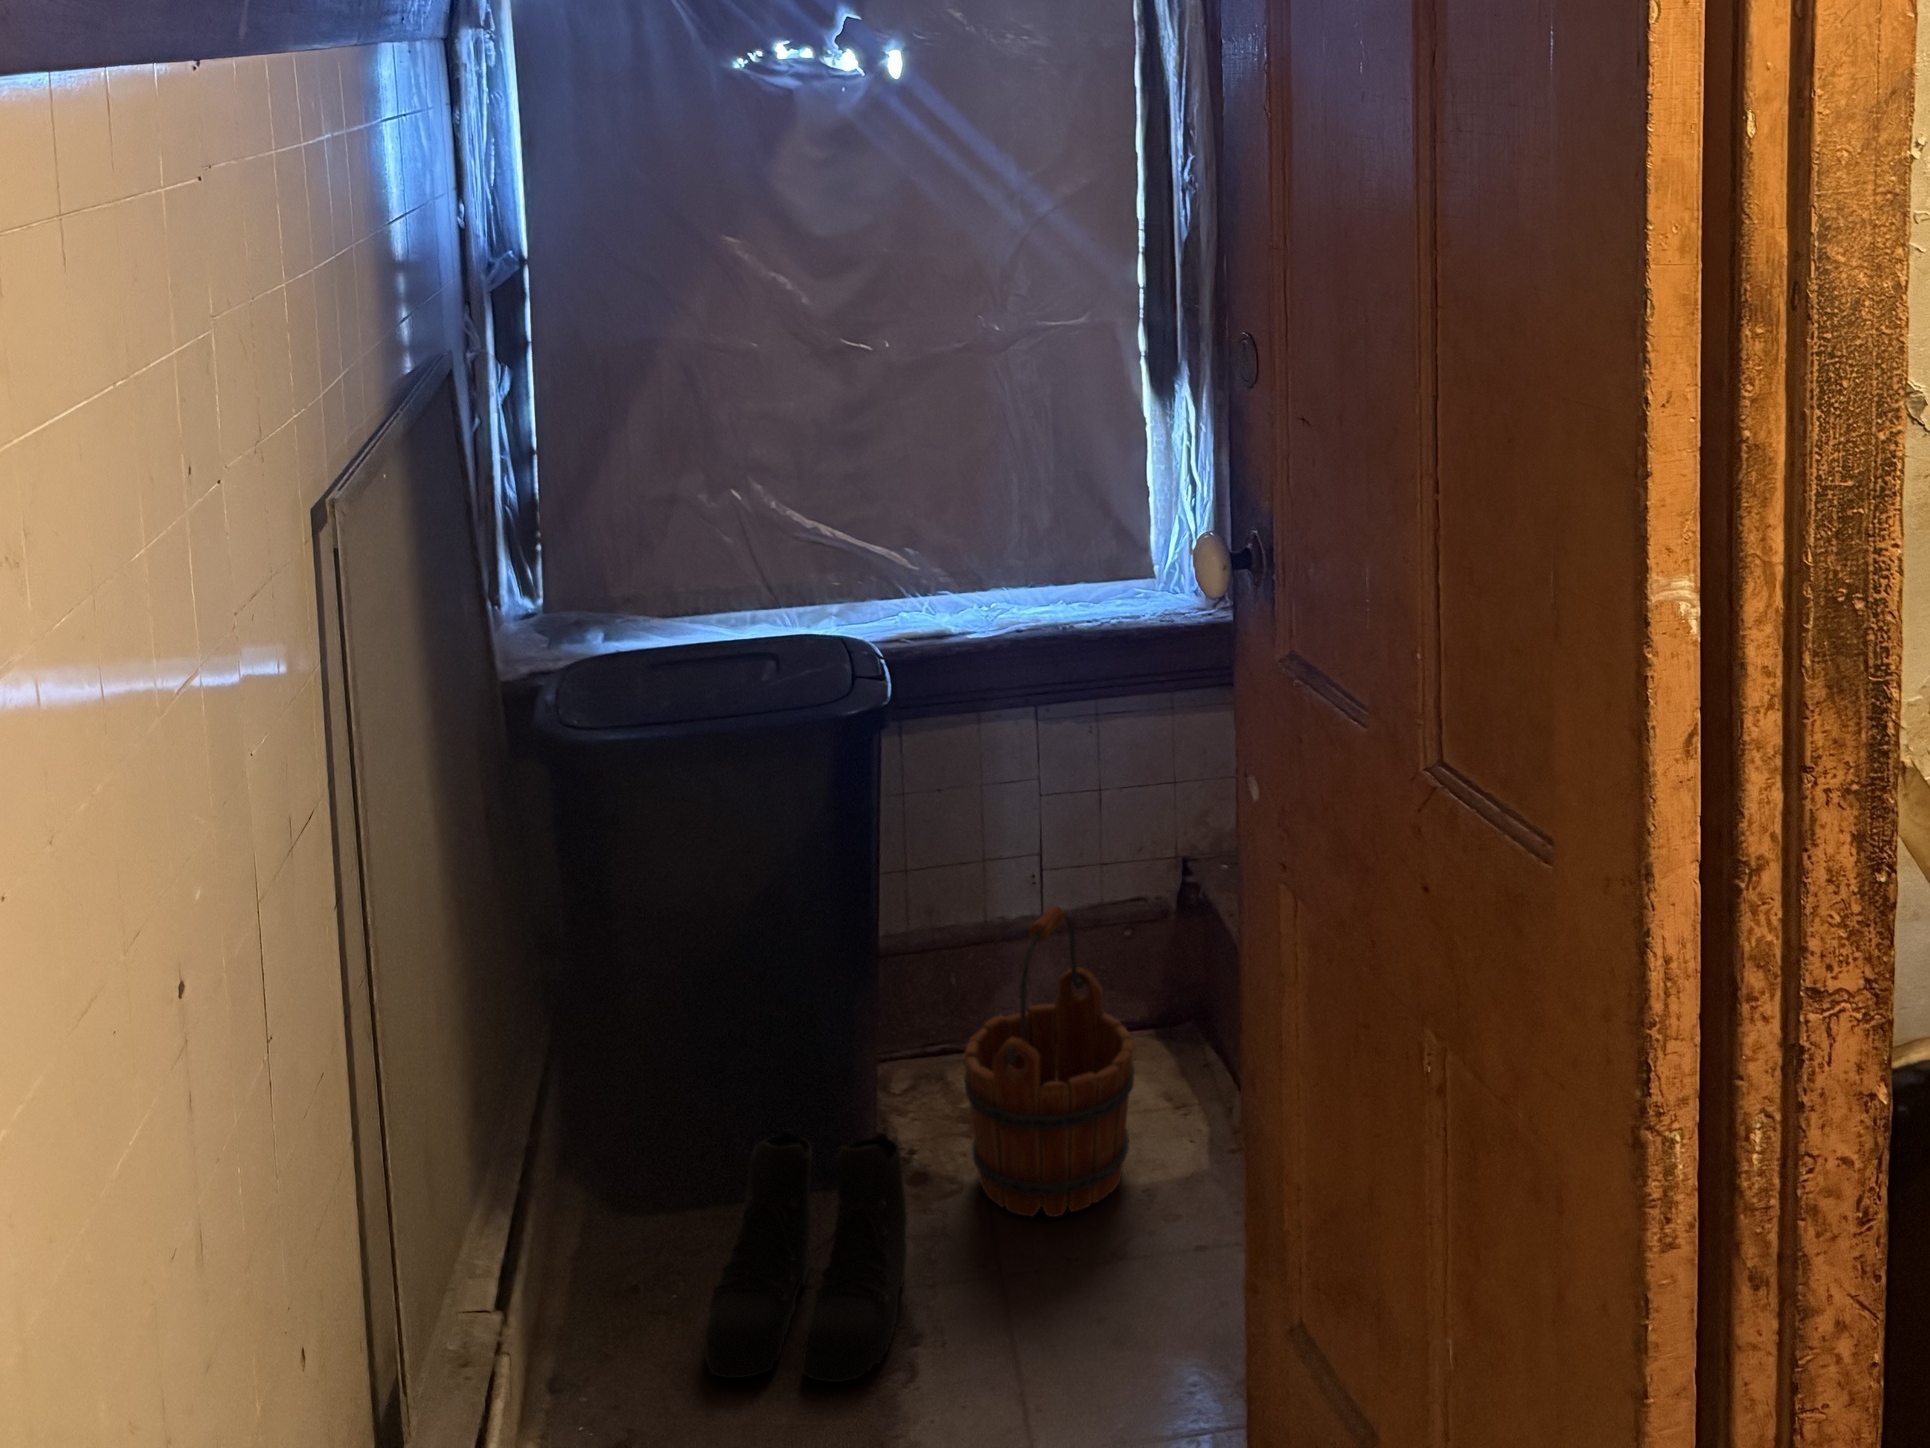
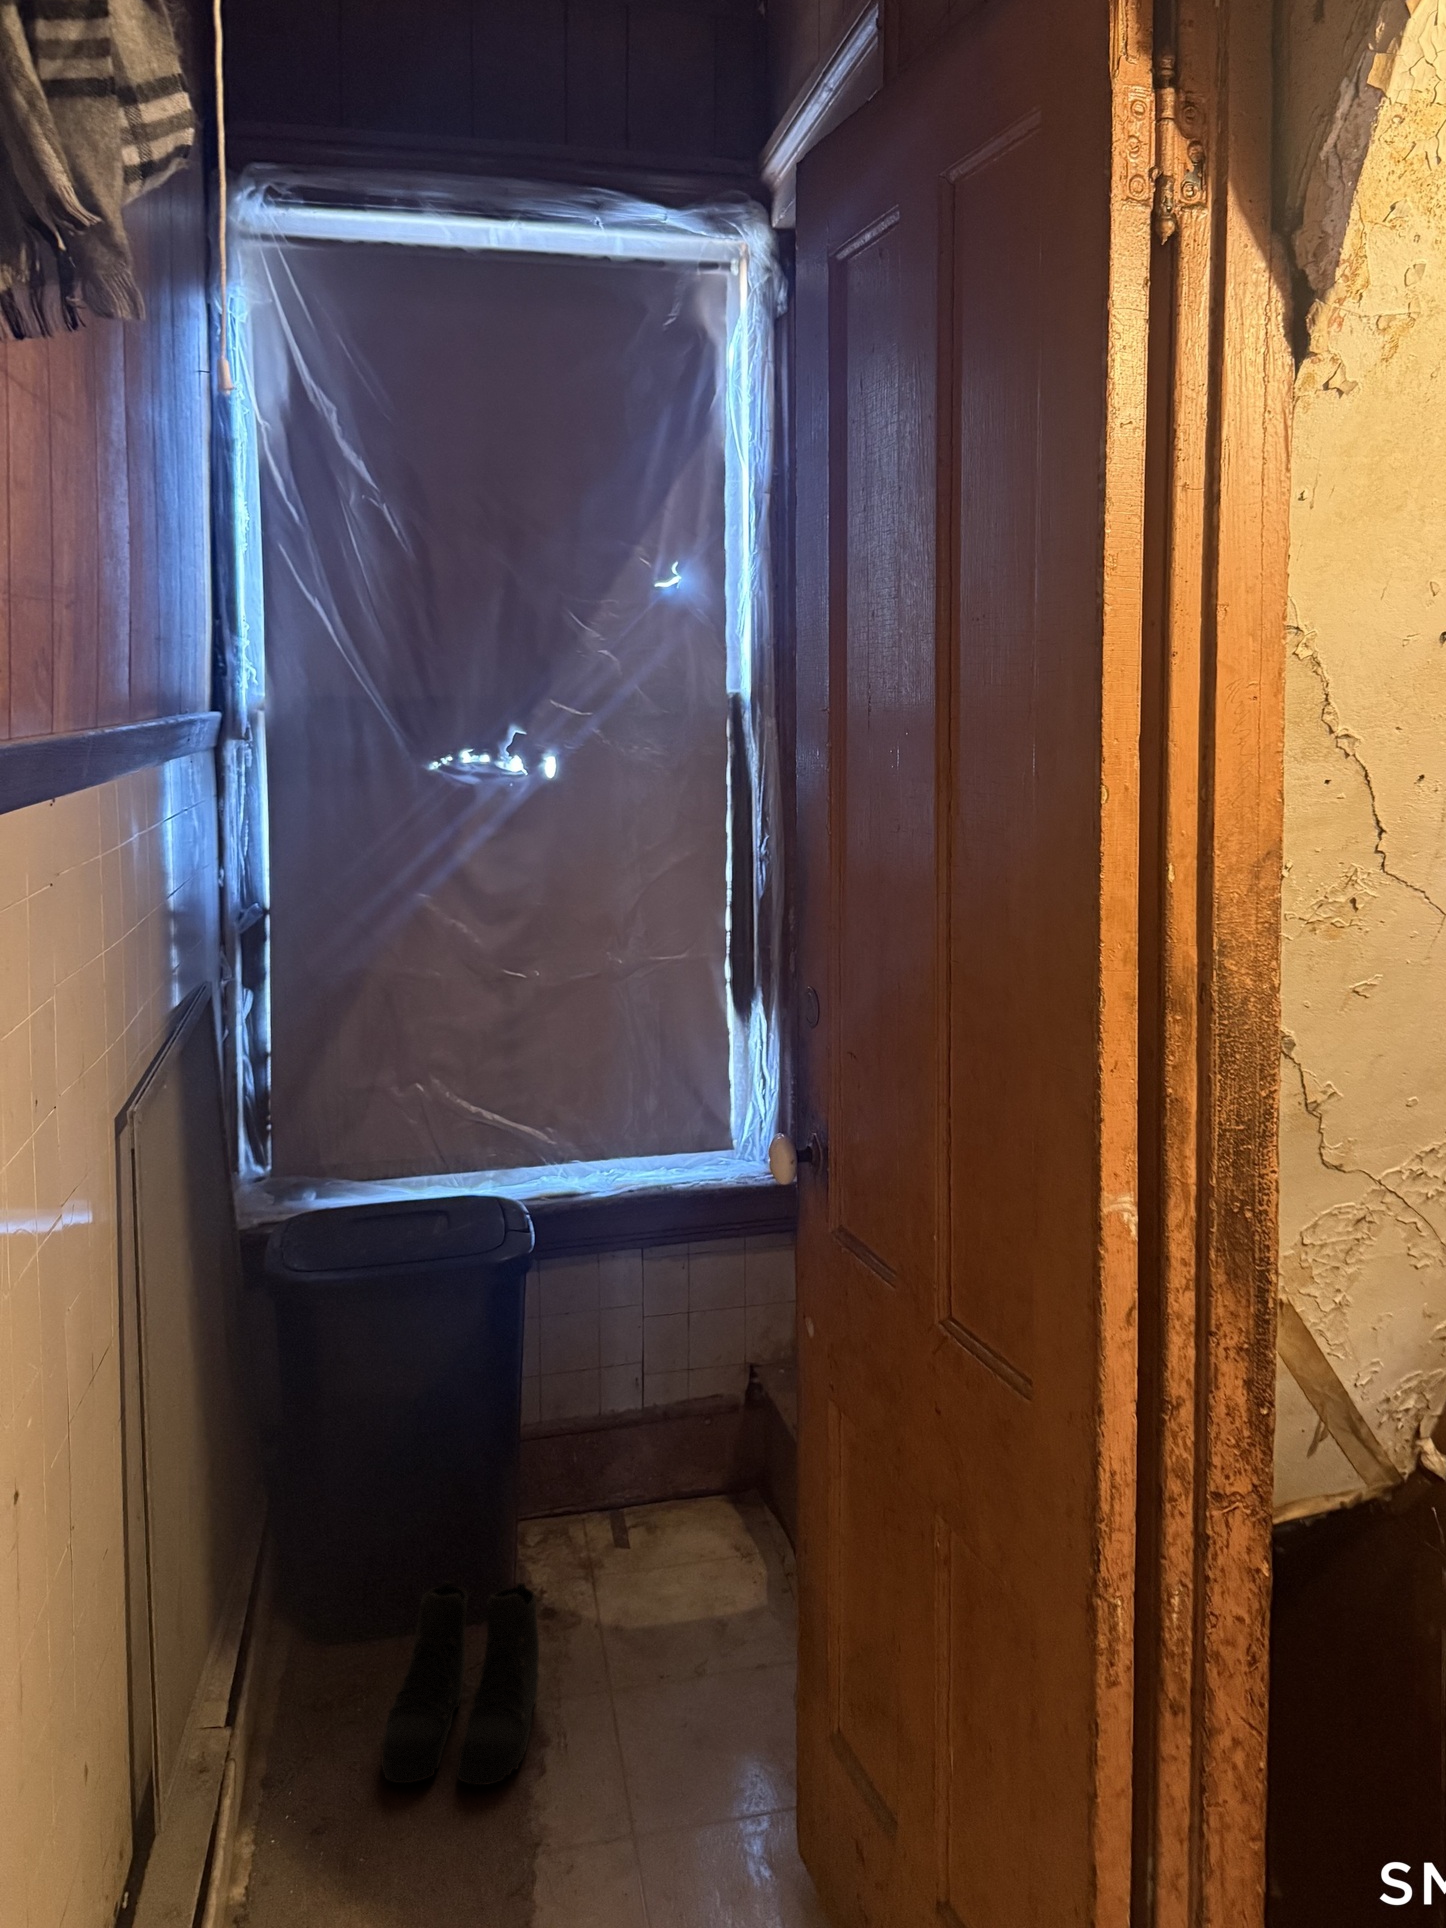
wooden bucket: present [964,906,1135,1217] -> none [585,1402,715,1648]

